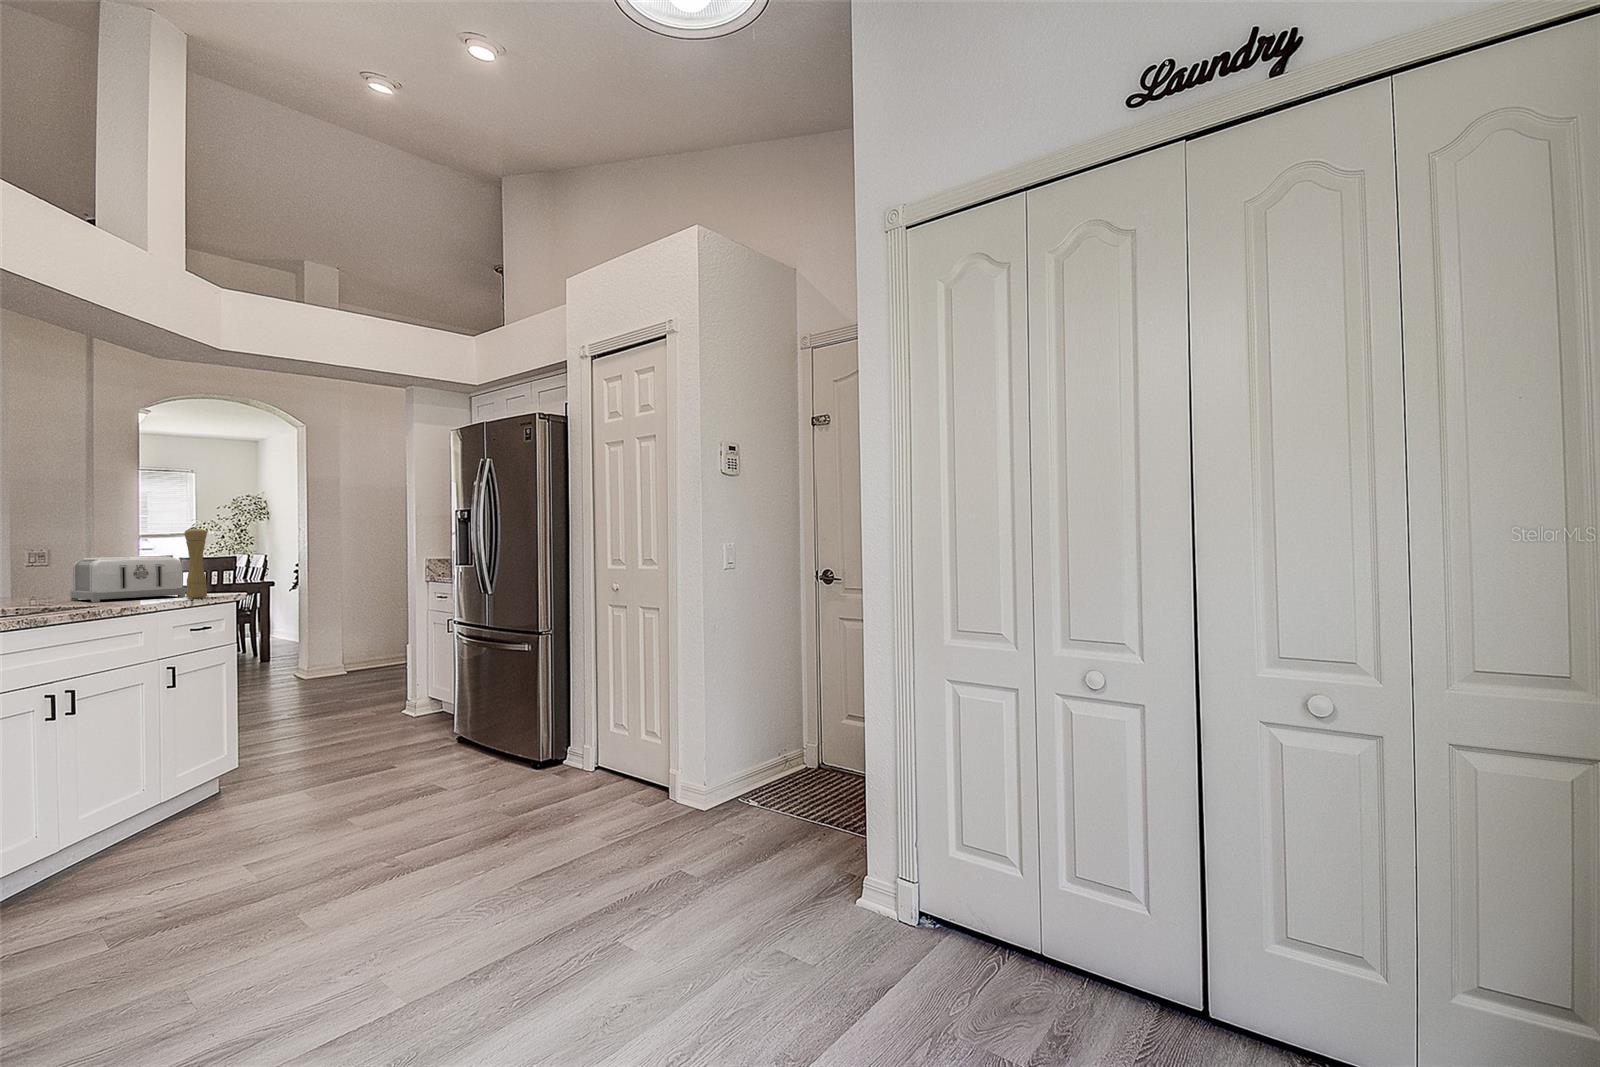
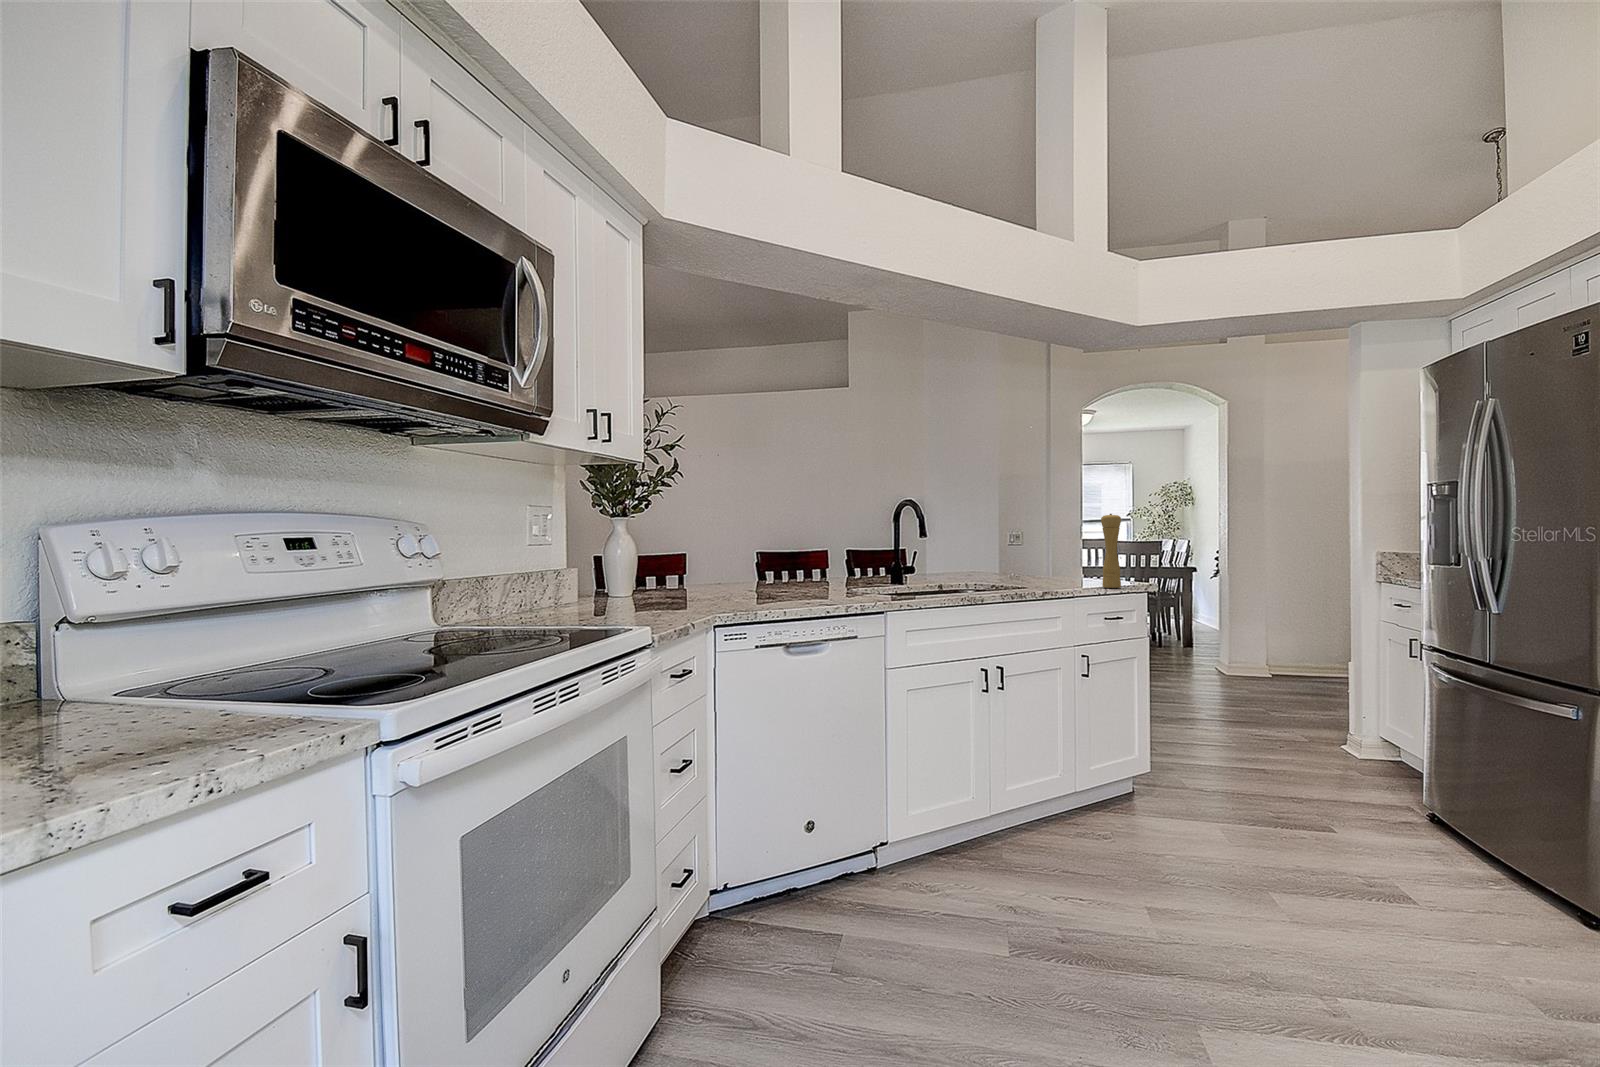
toaster: present [70,556,185,602] -> none [1017,543,1103,586]

